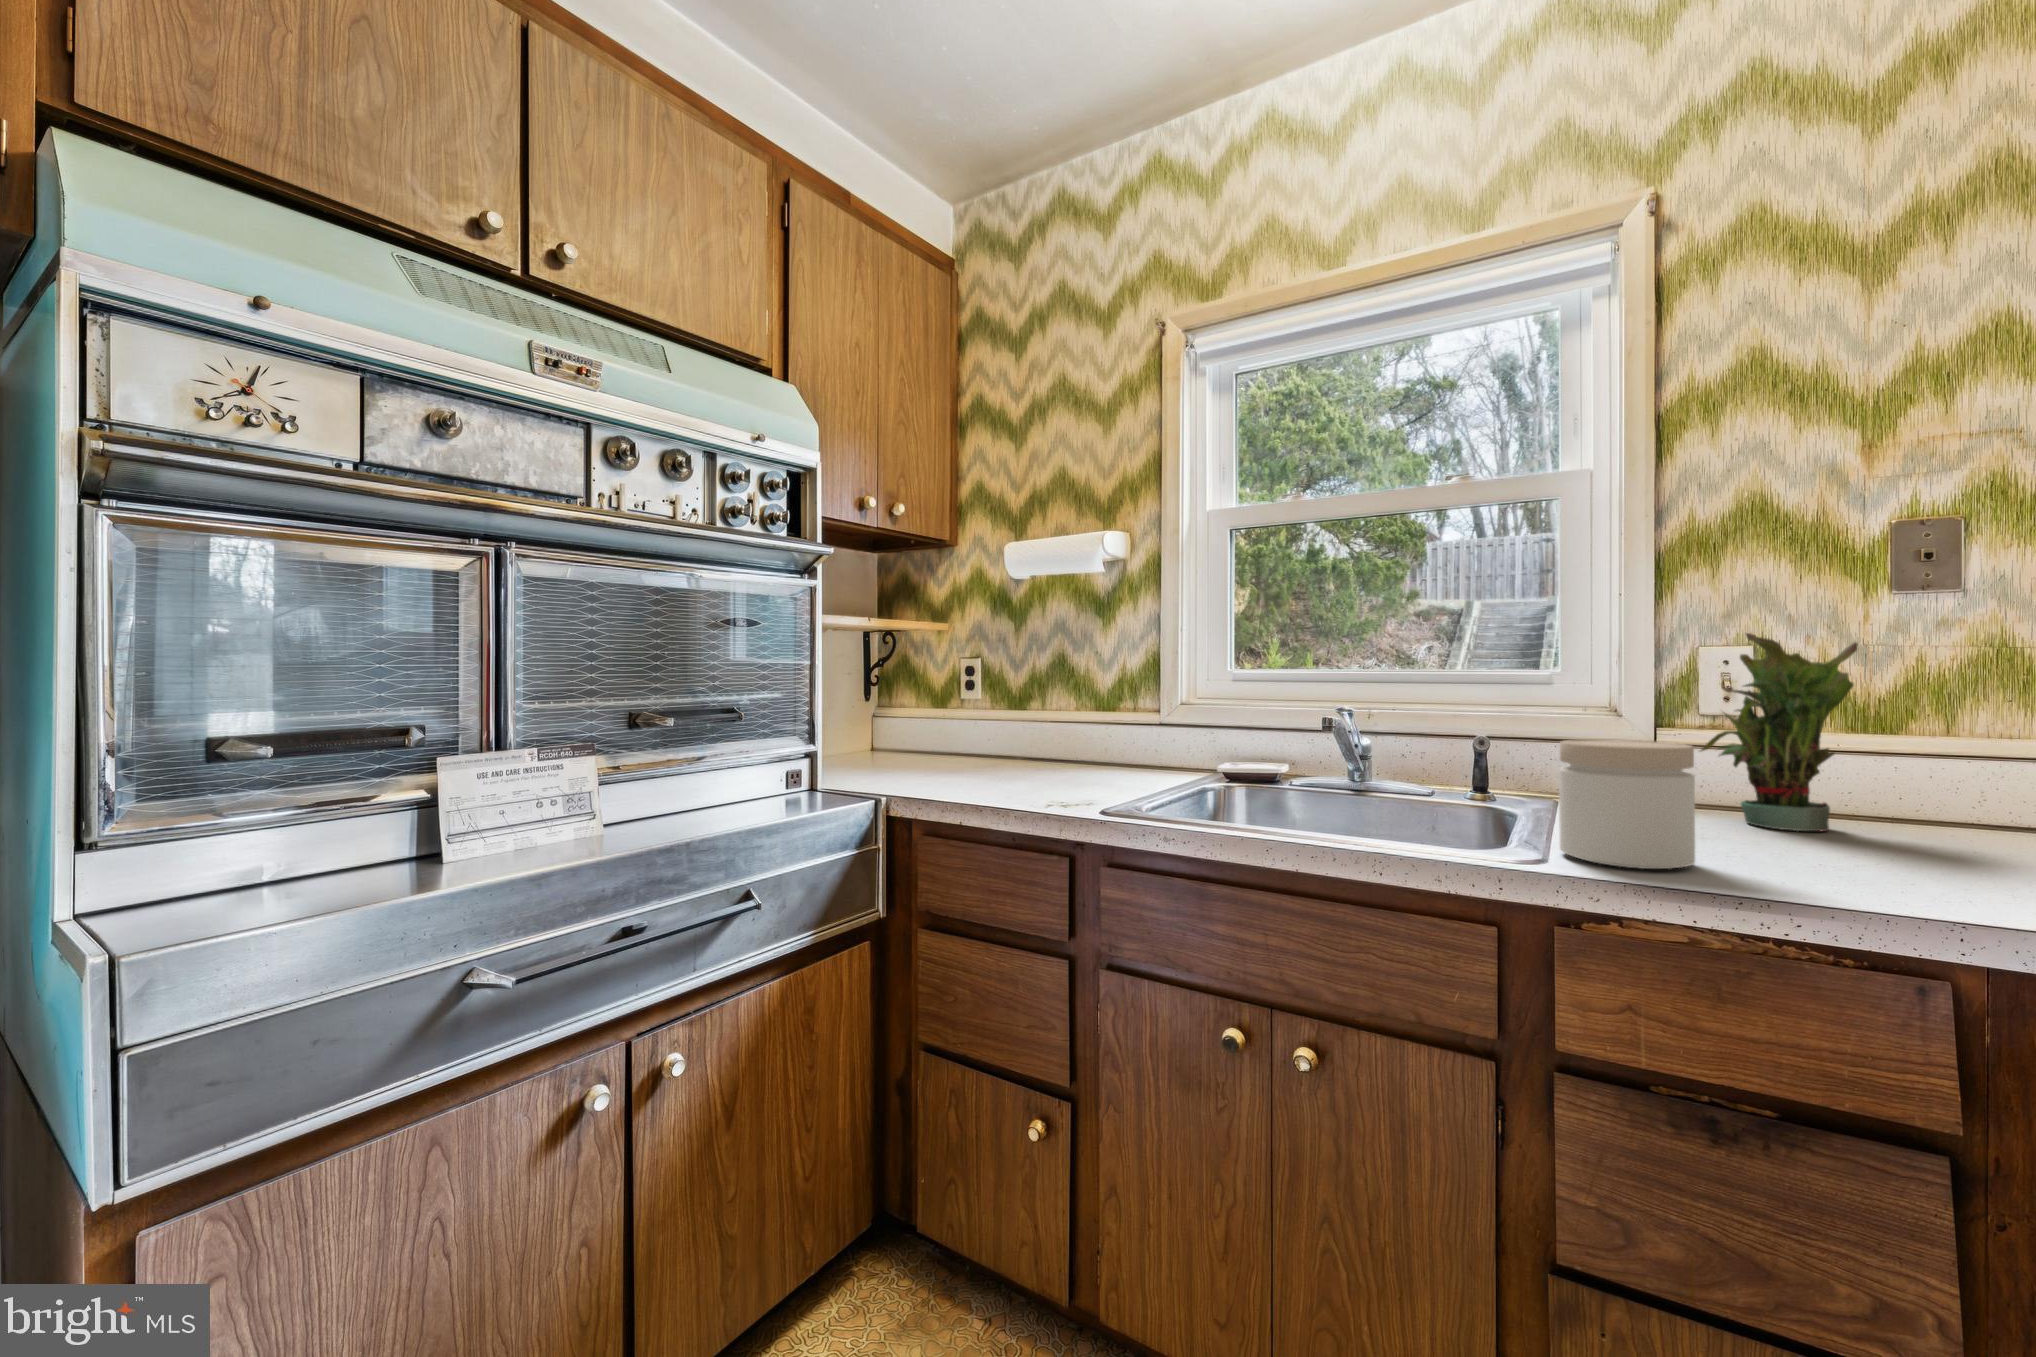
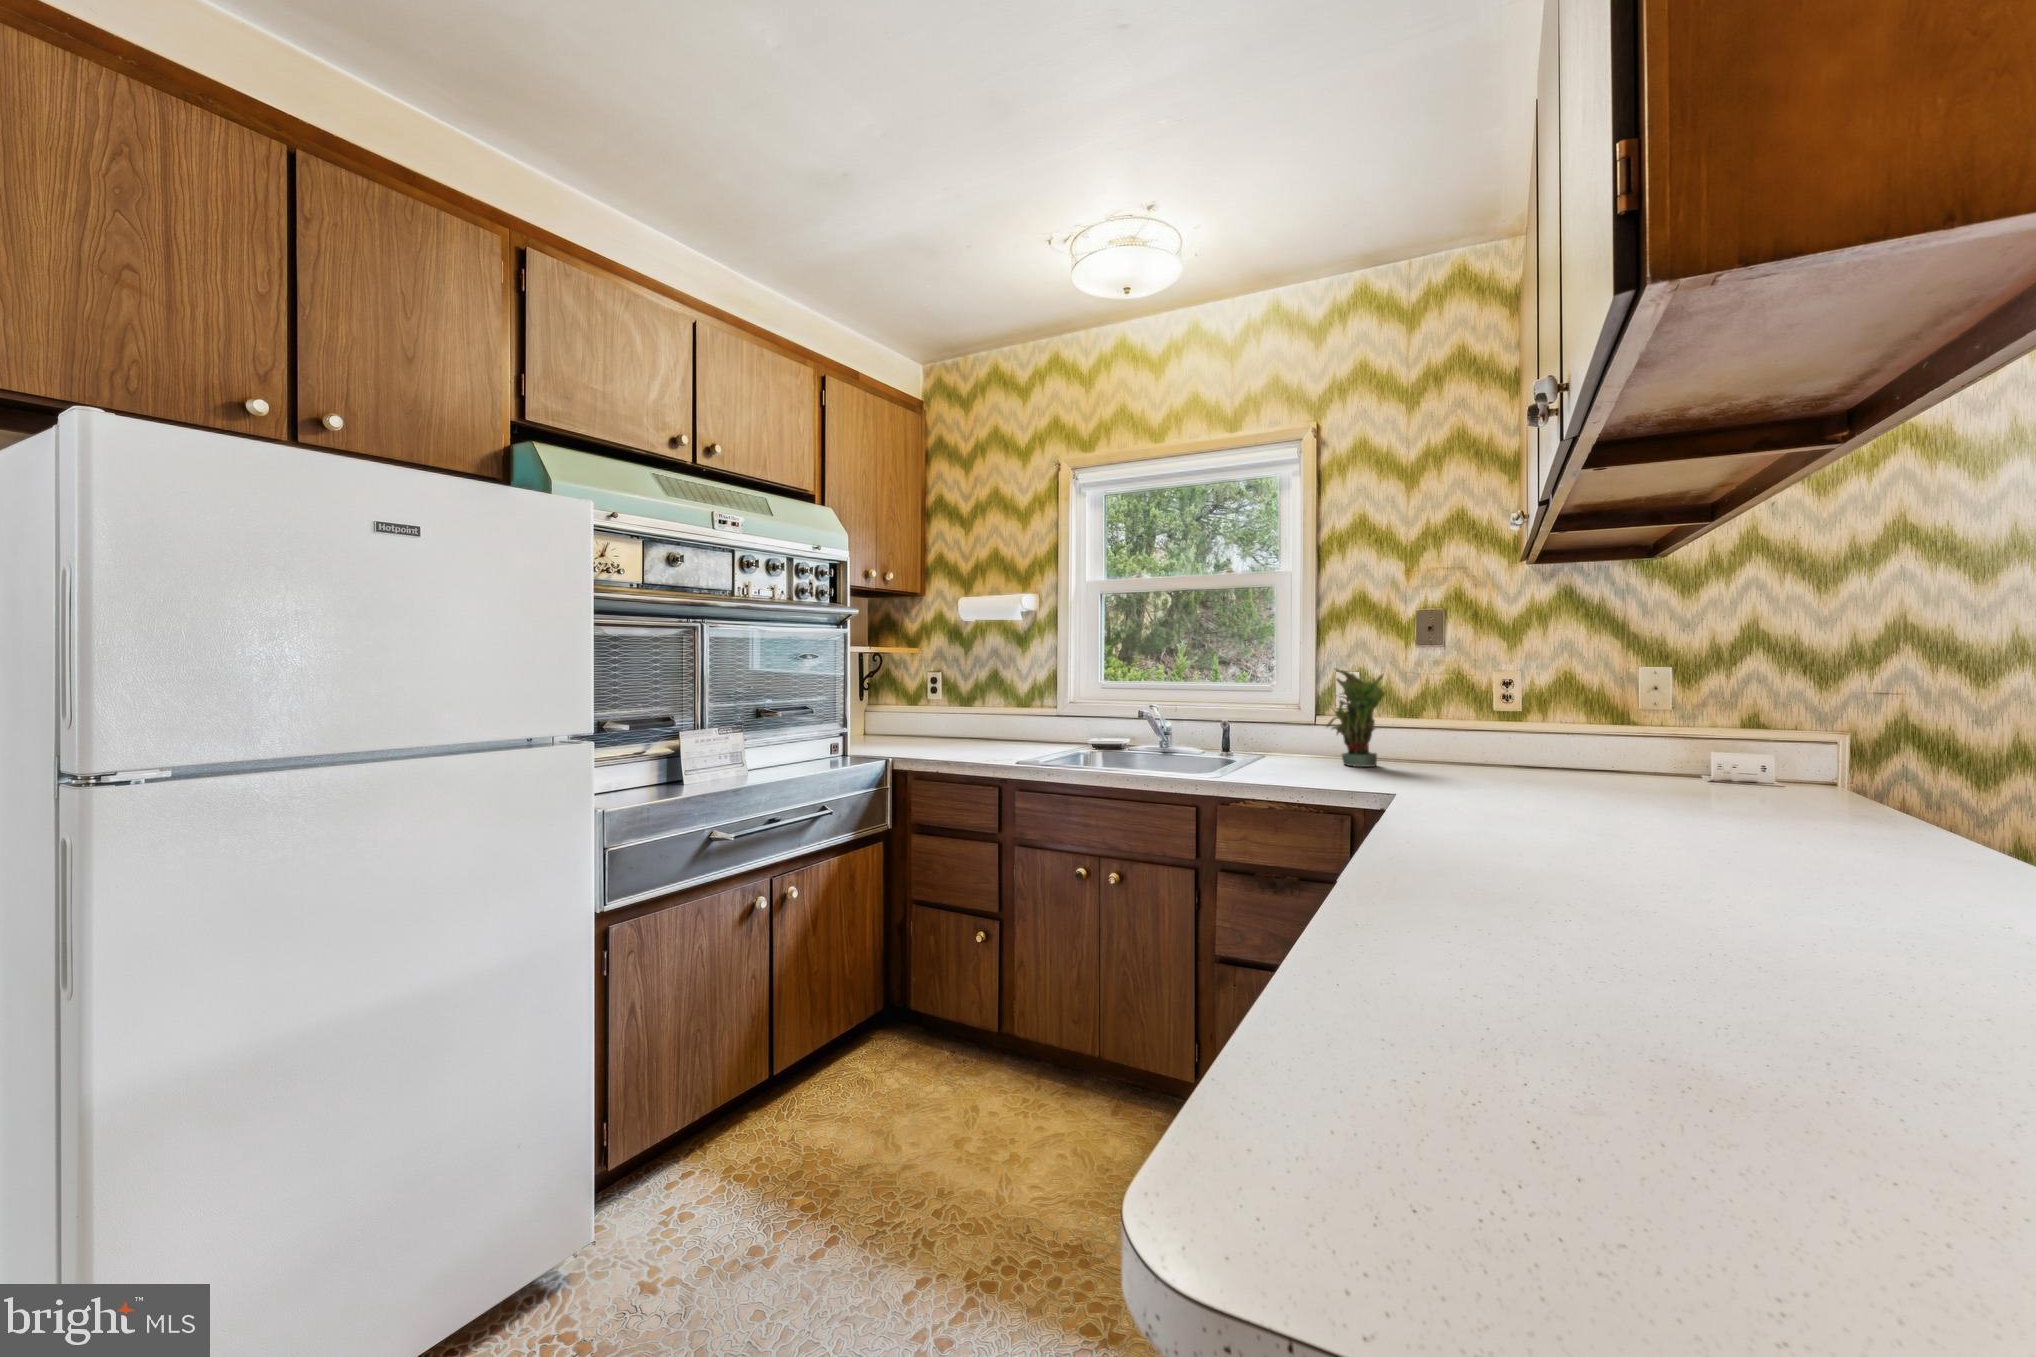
jar: present [1559,740,1695,869] -> none [1230,721,1283,779]

